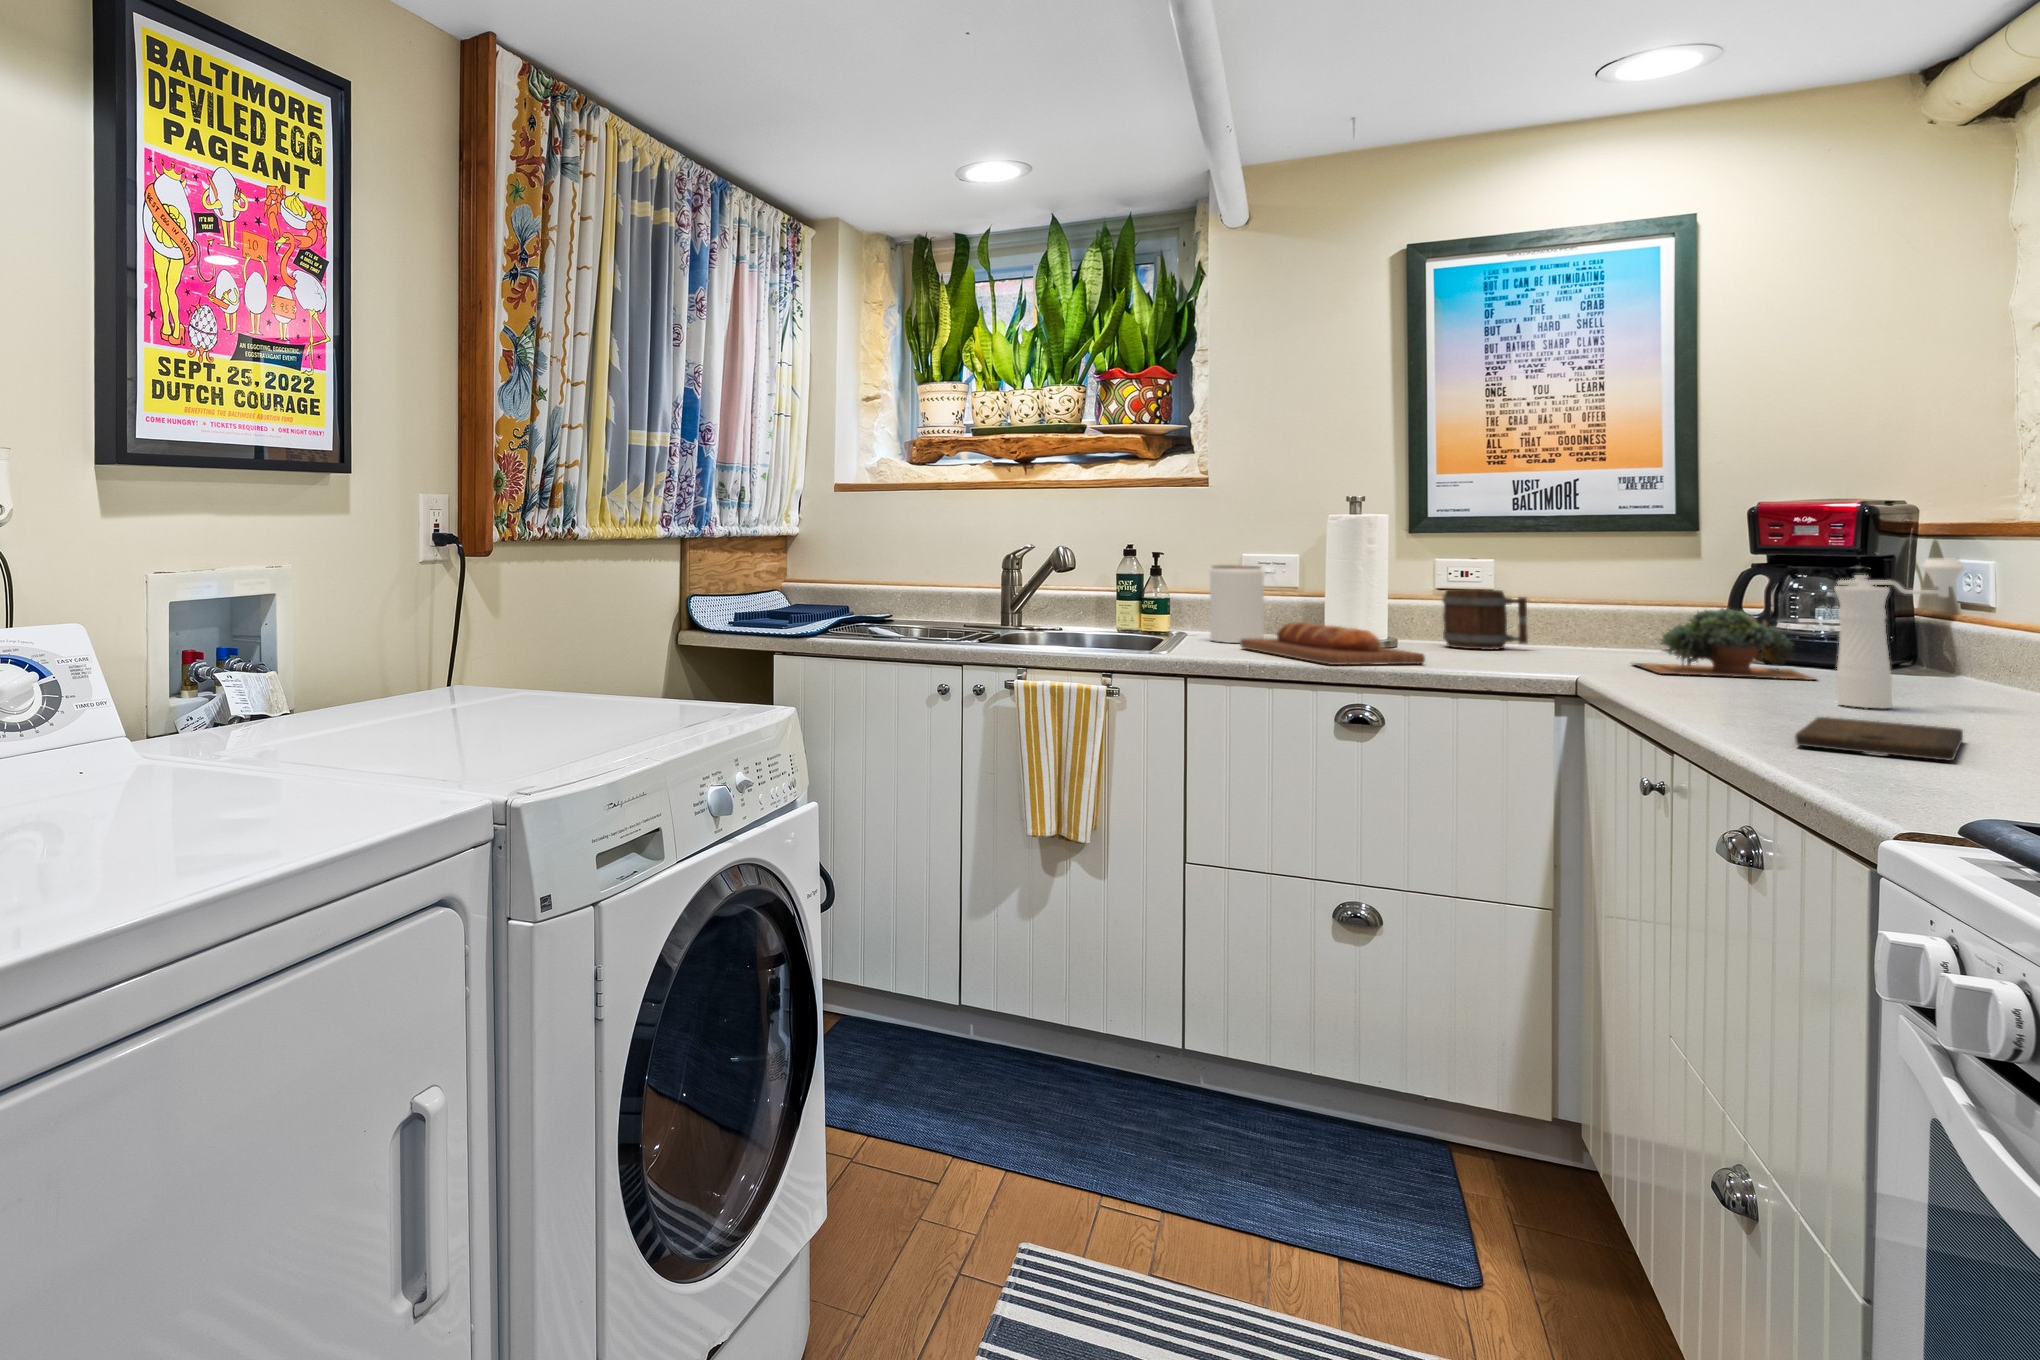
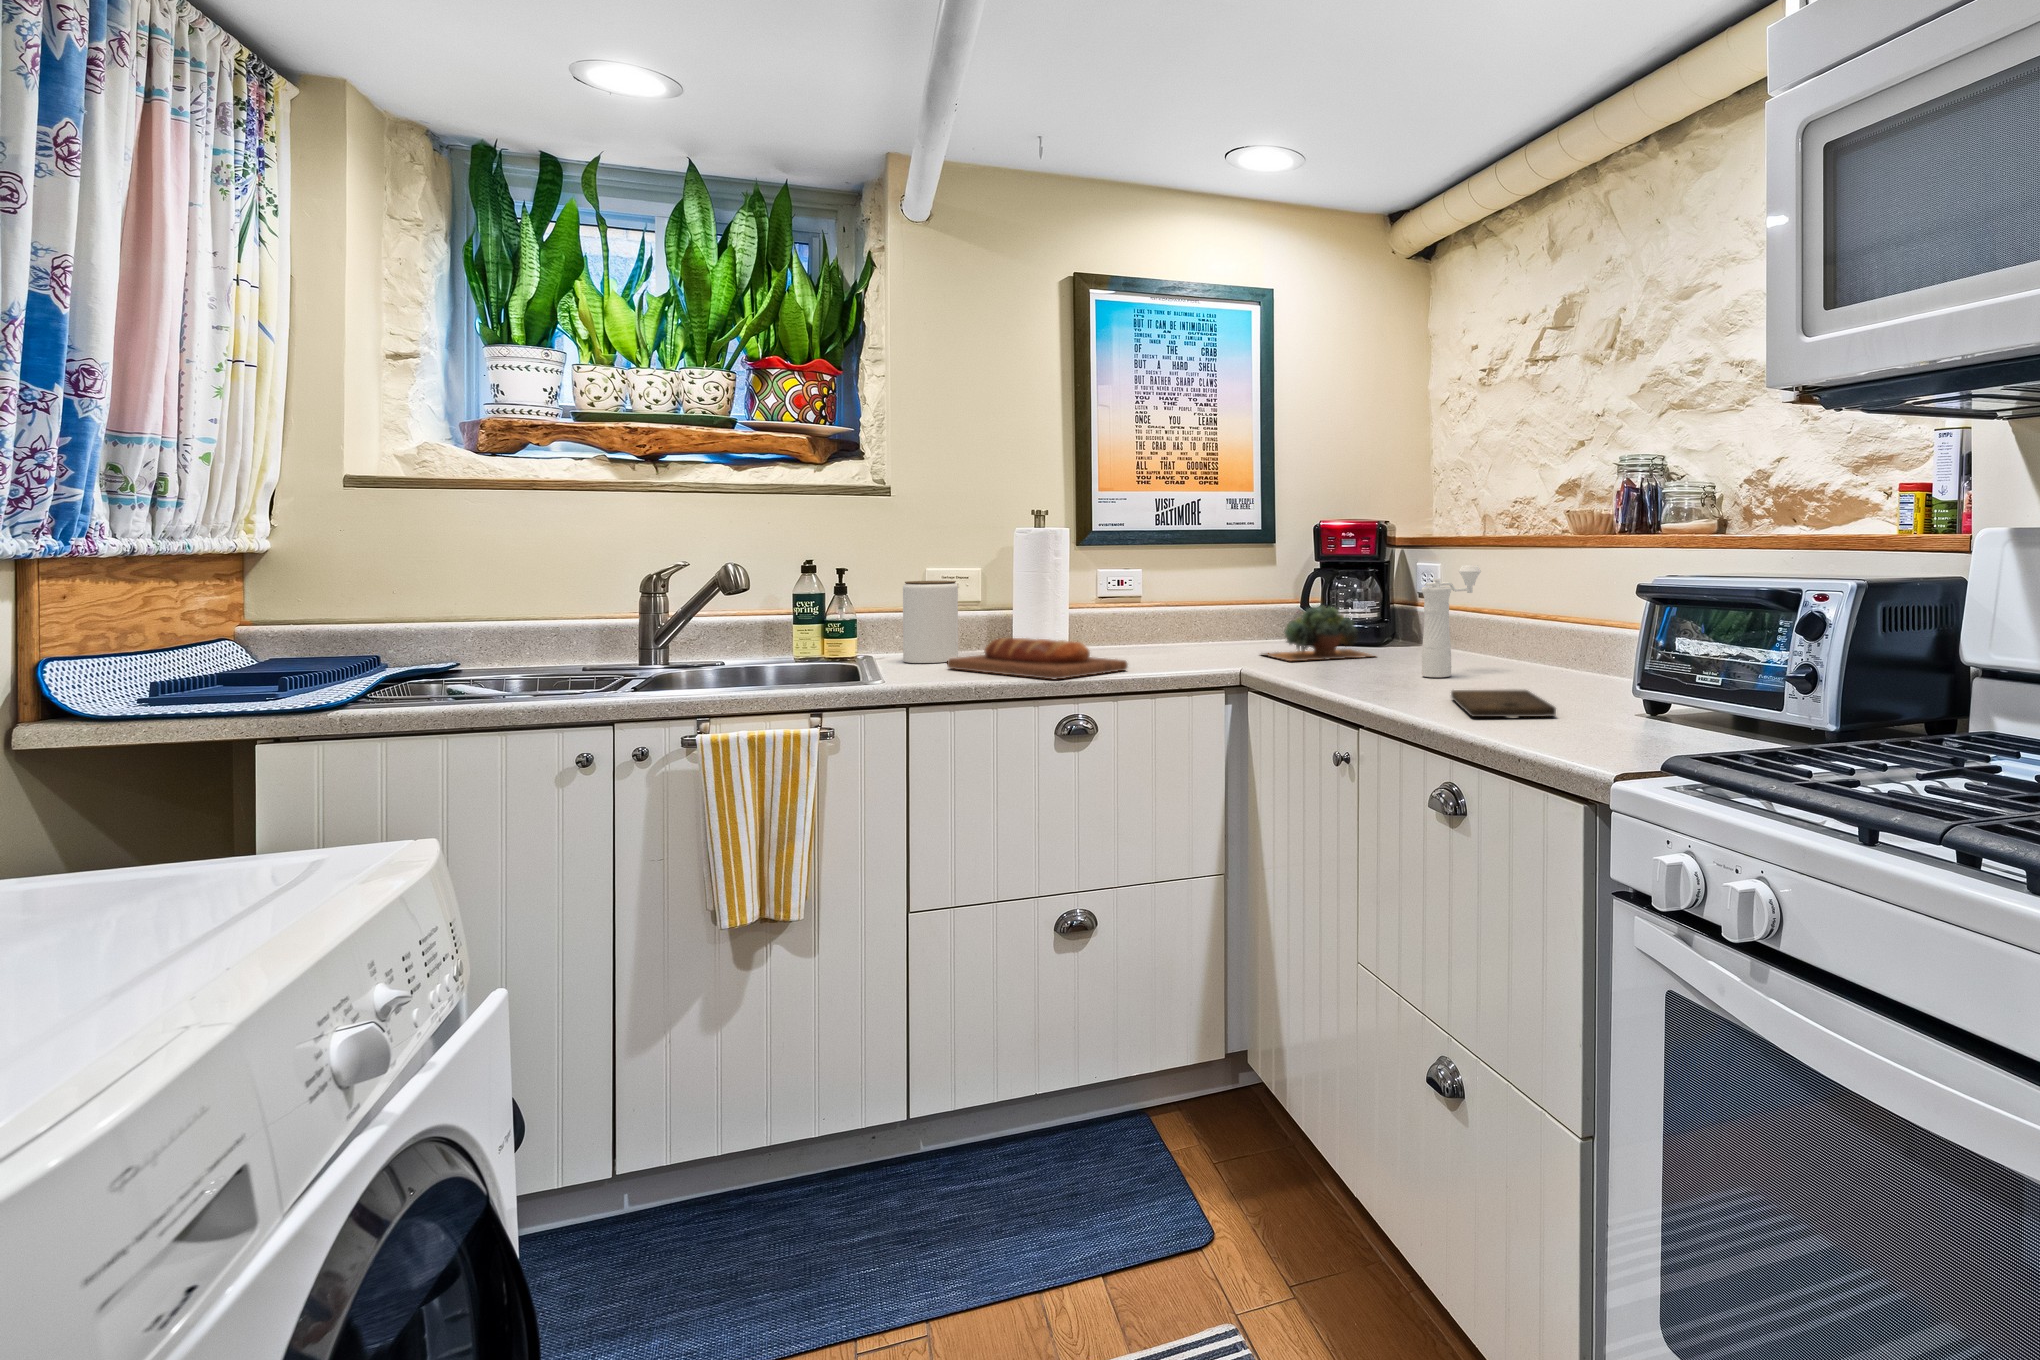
mug: present [1443,589,1528,650] -> none [1110,596,1174,650]

